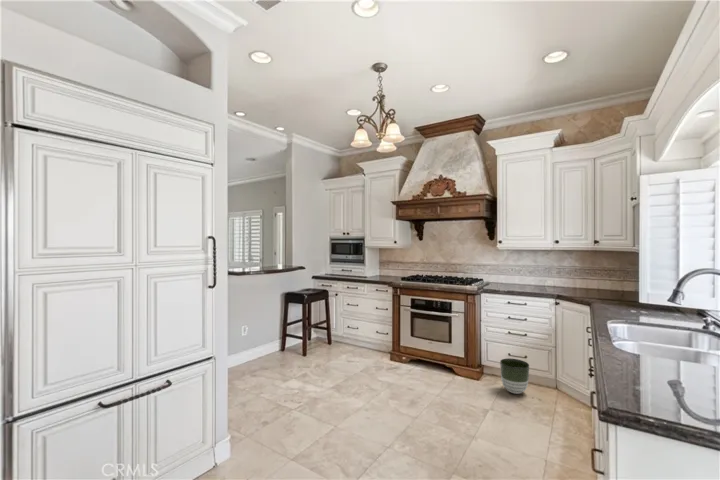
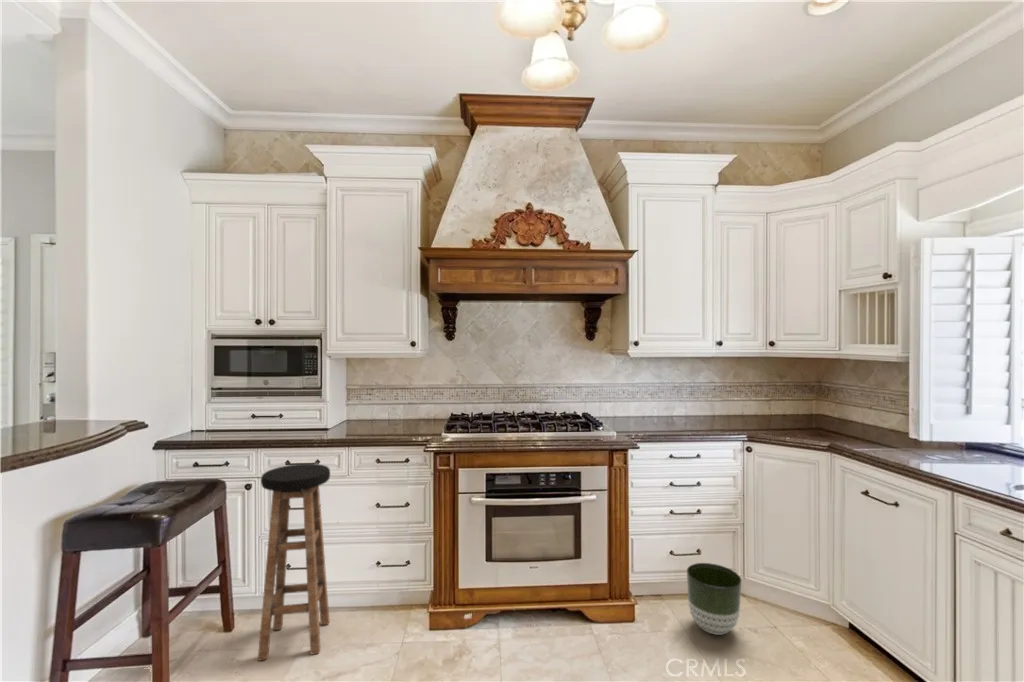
bar stool: none [332,288,359,356] -> present [258,464,330,660]

